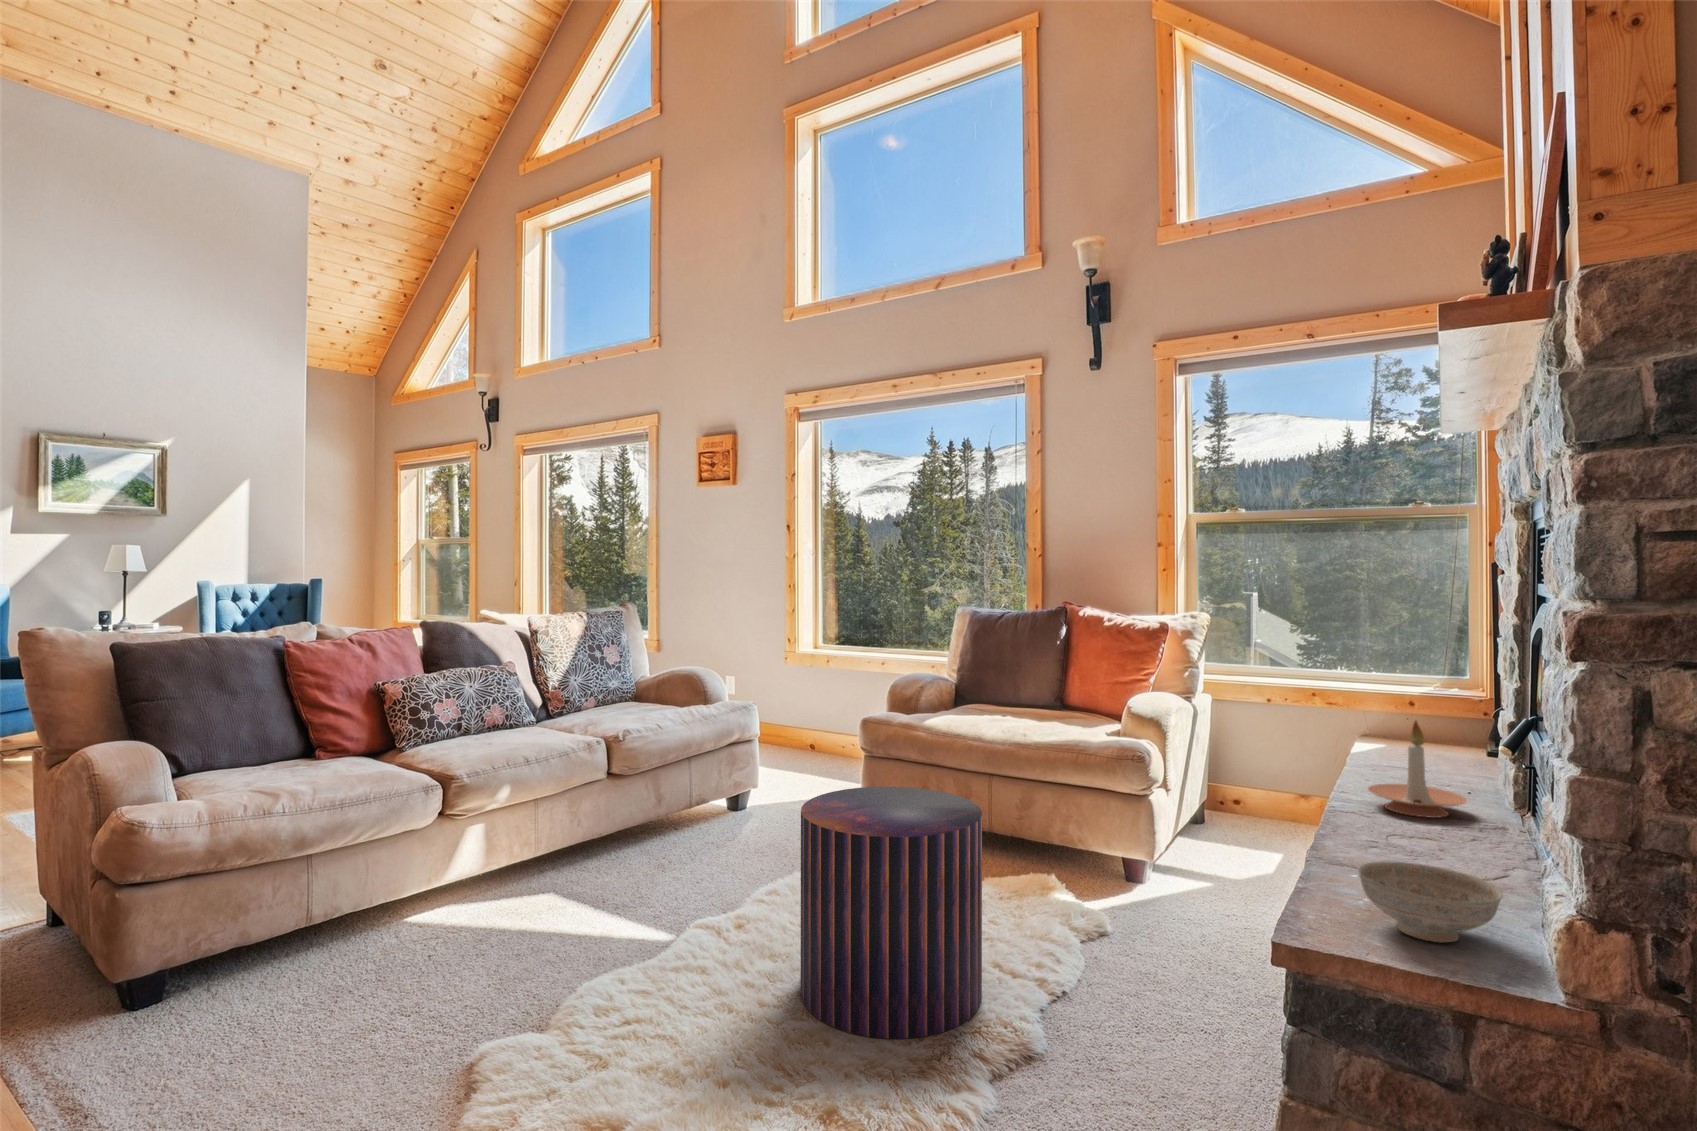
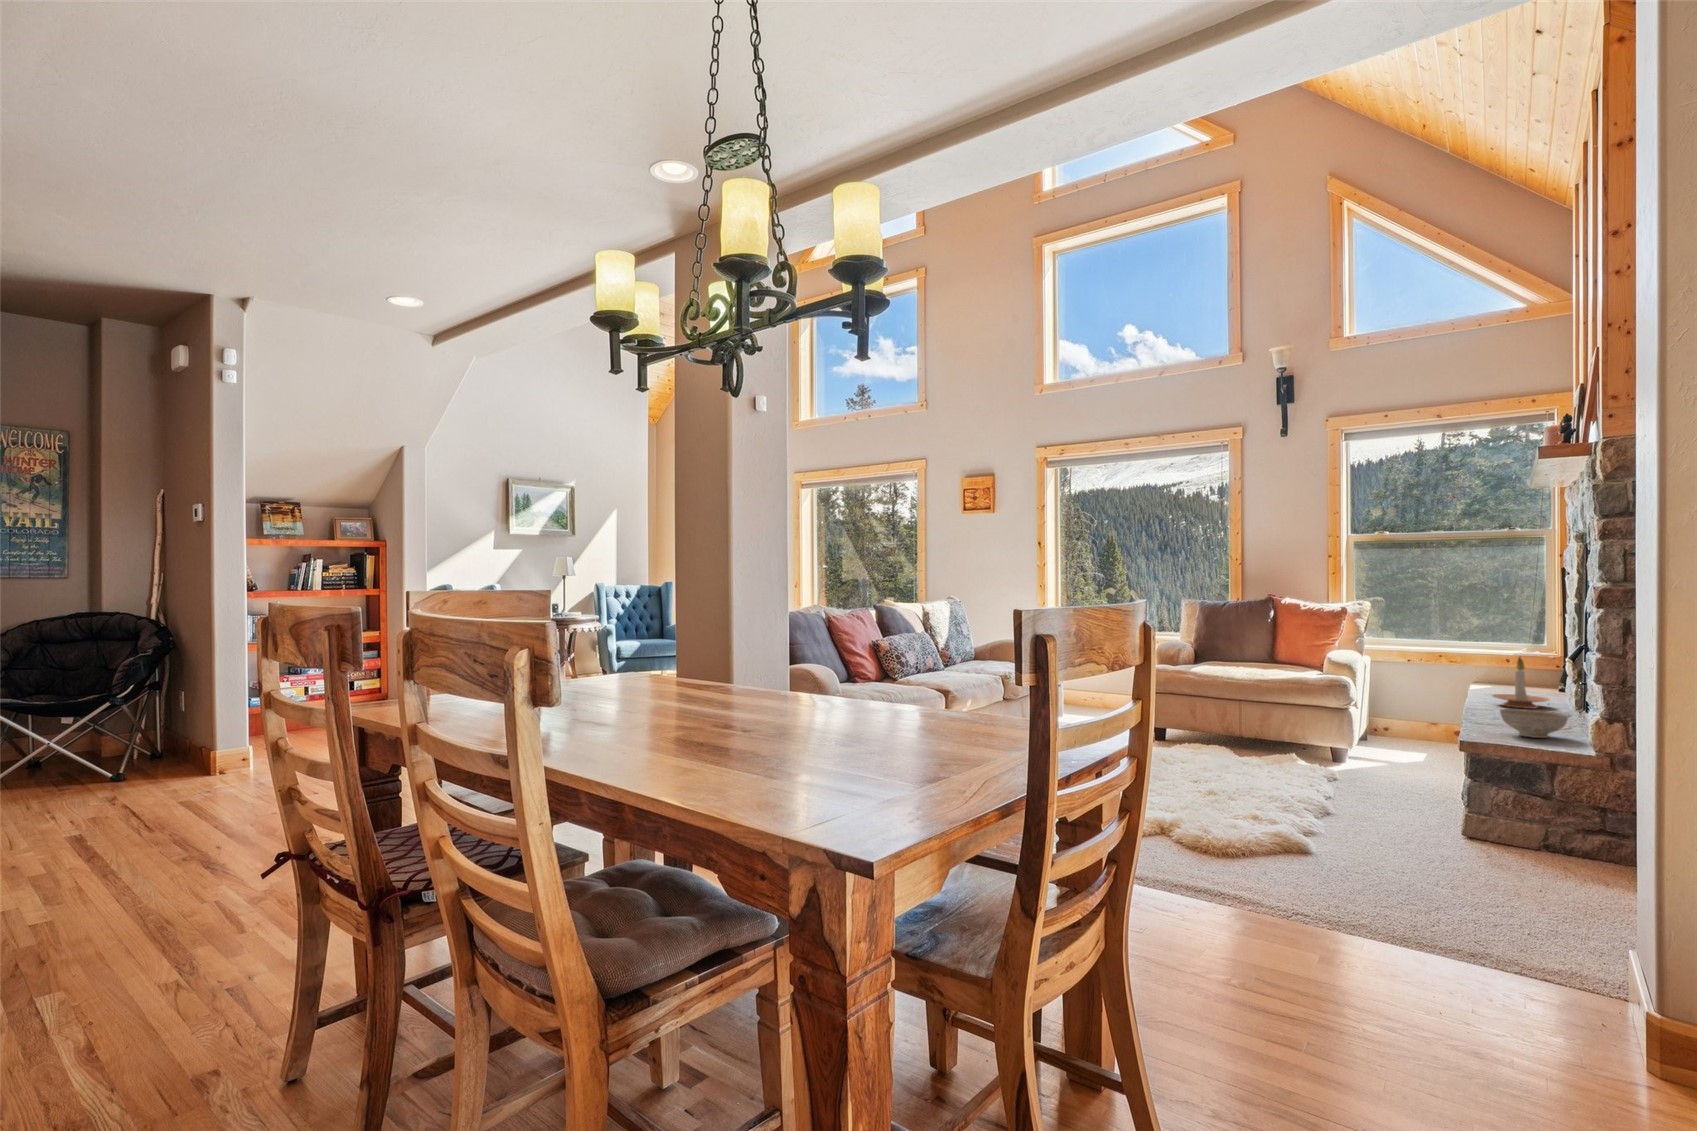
pouf: present [800,787,982,1039] -> none [1186,690,1290,804]

